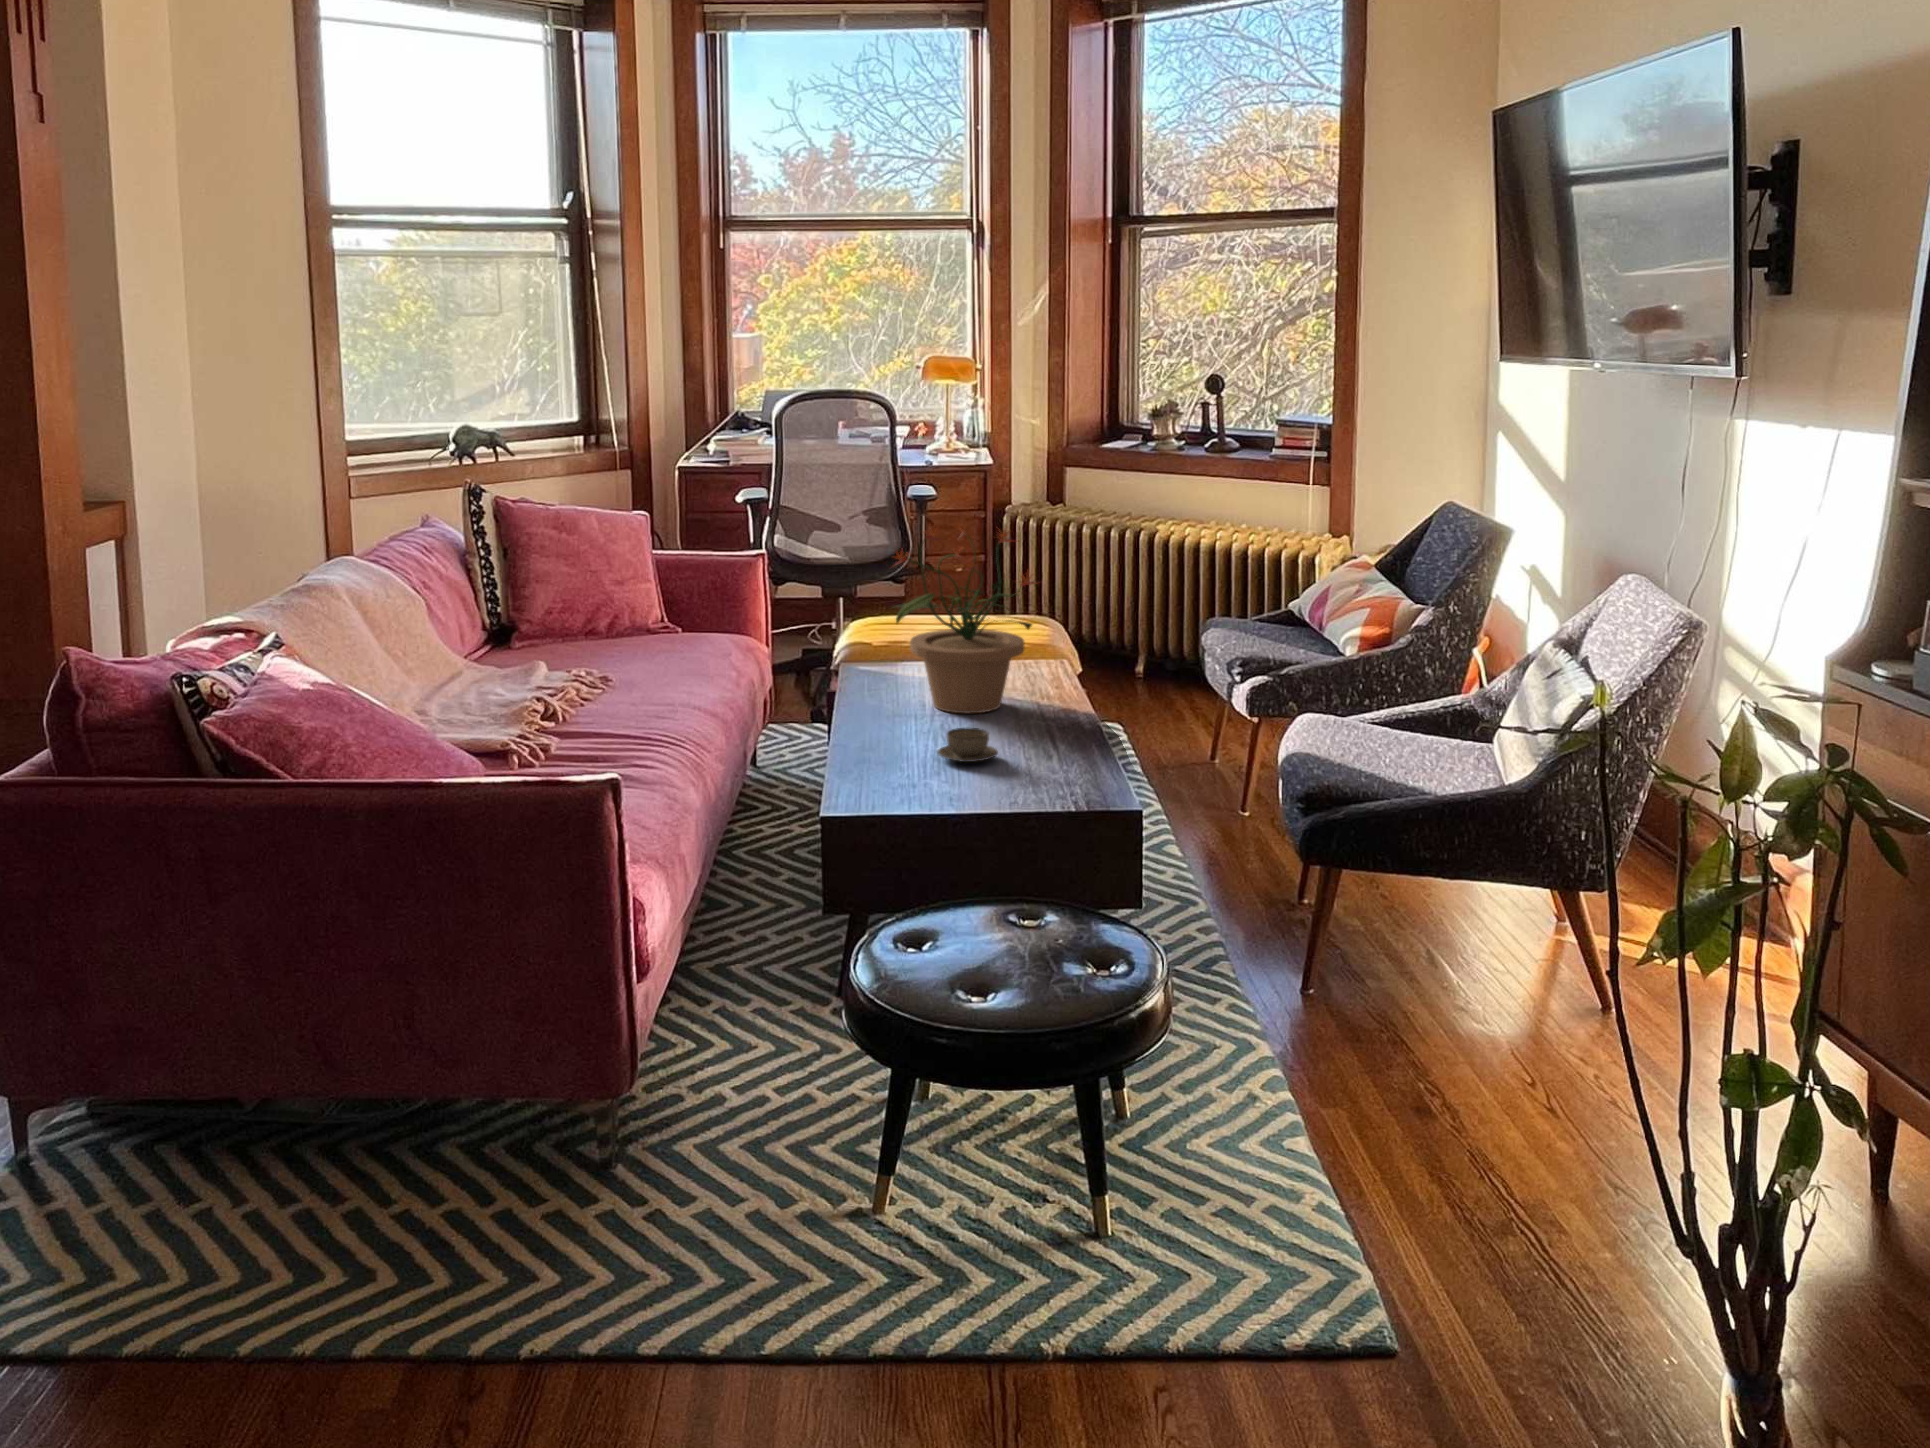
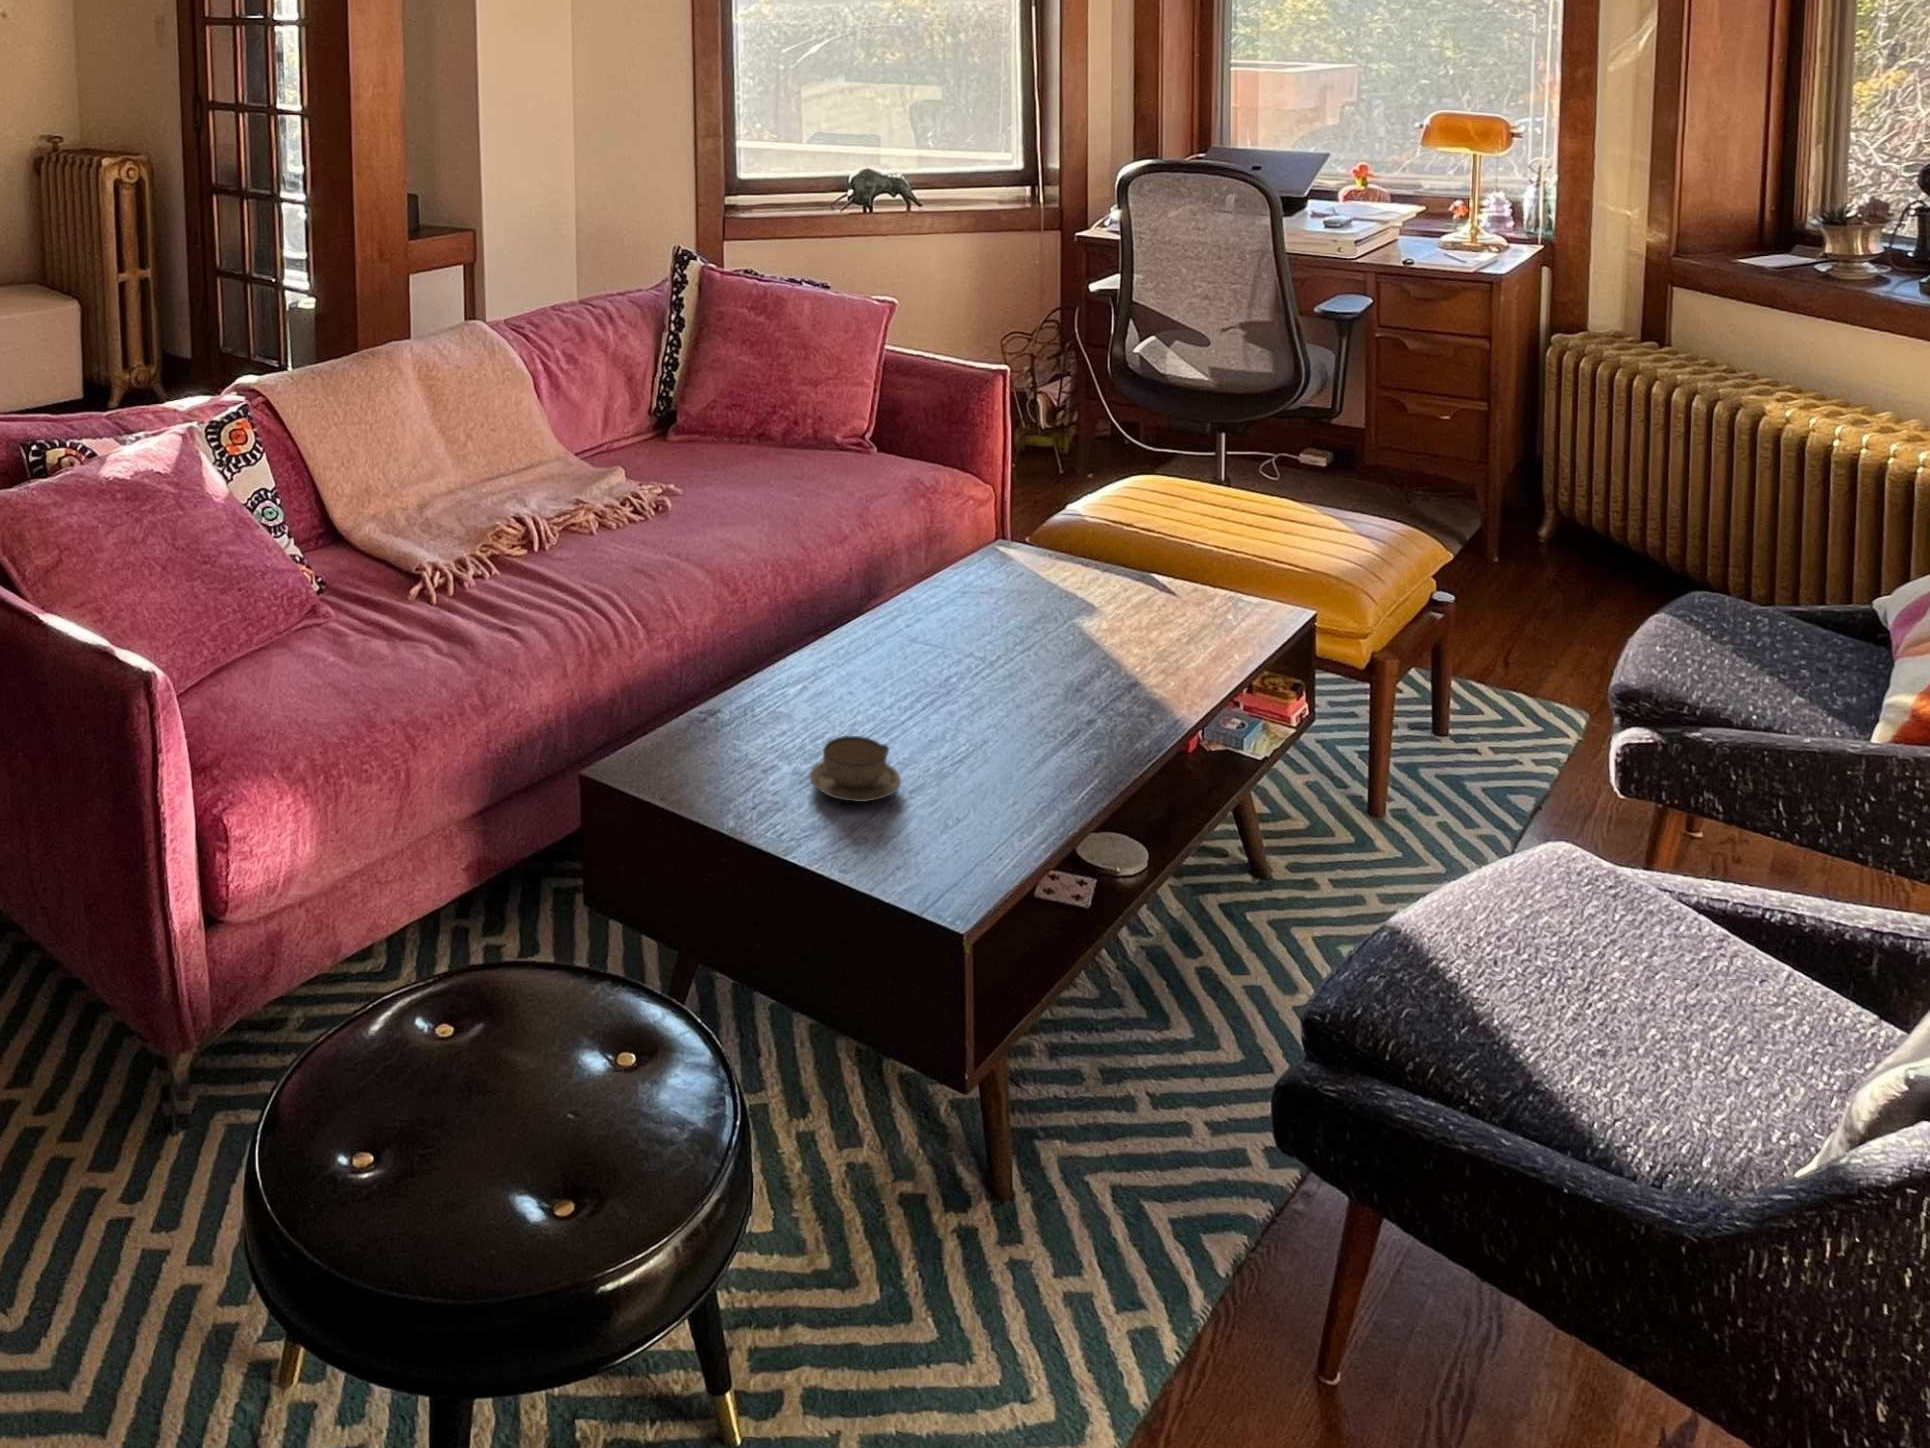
potted plant: present [891,523,1035,713] -> none [899,405,1123,705]

